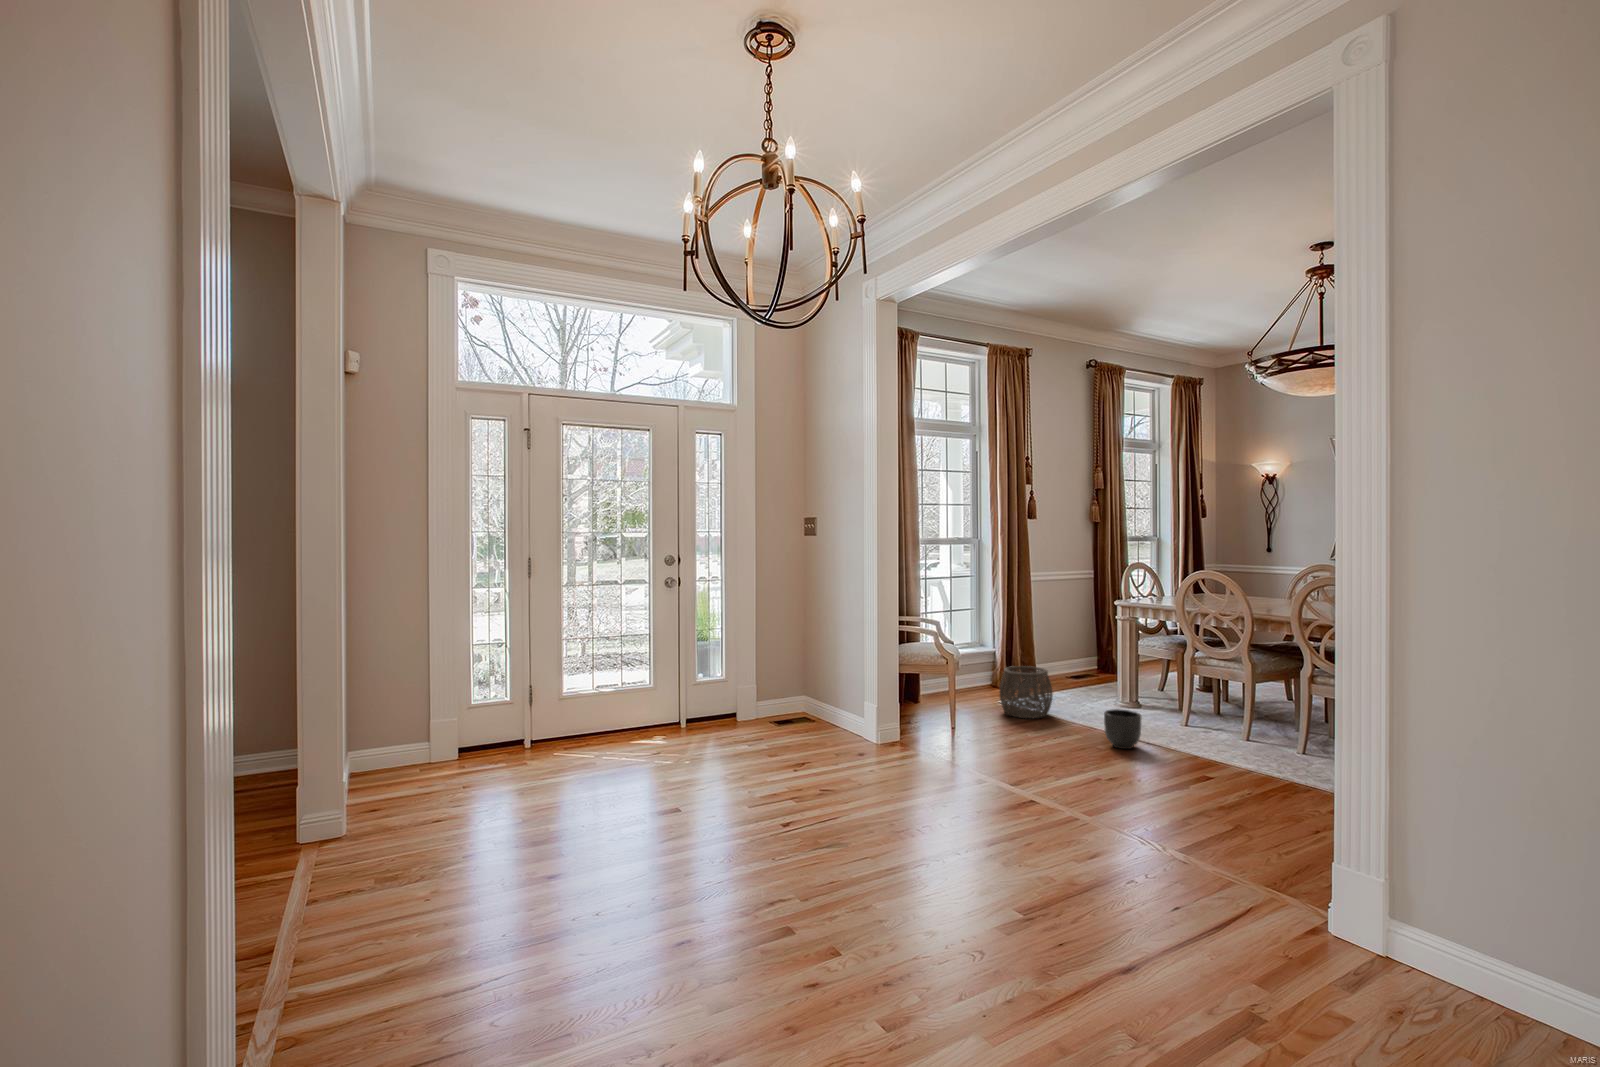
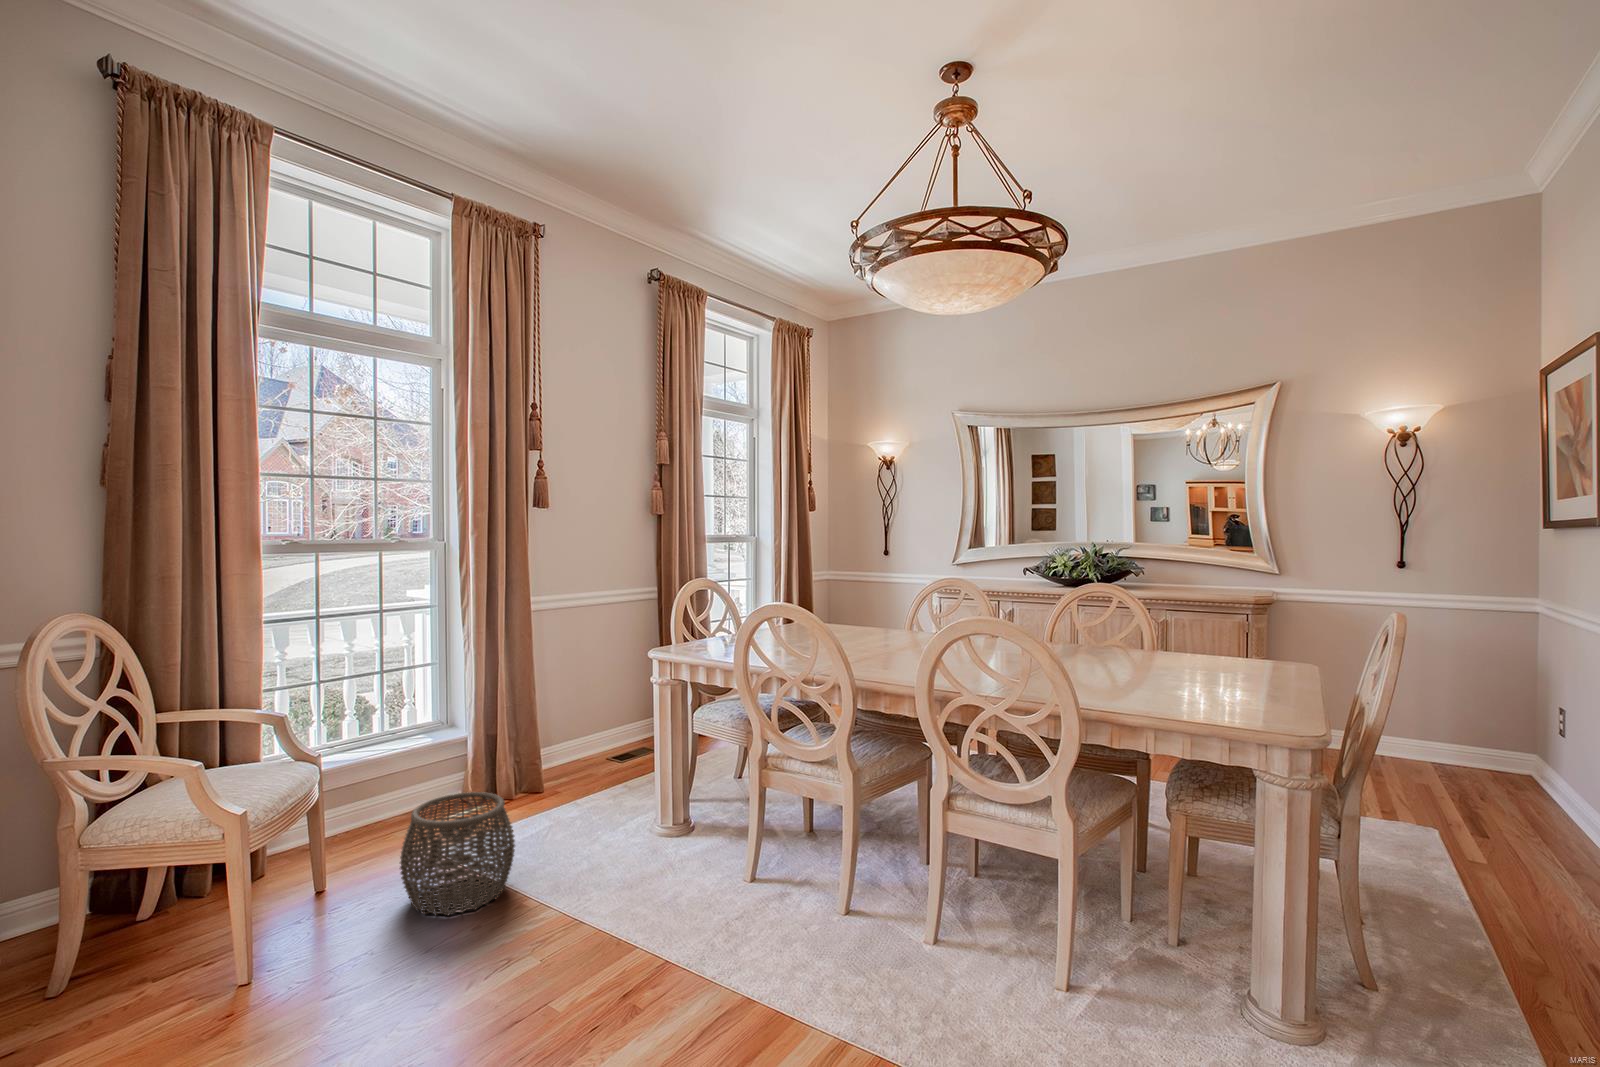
planter: present [1104,709,1142,749] -> none [563,910,641,1015]

